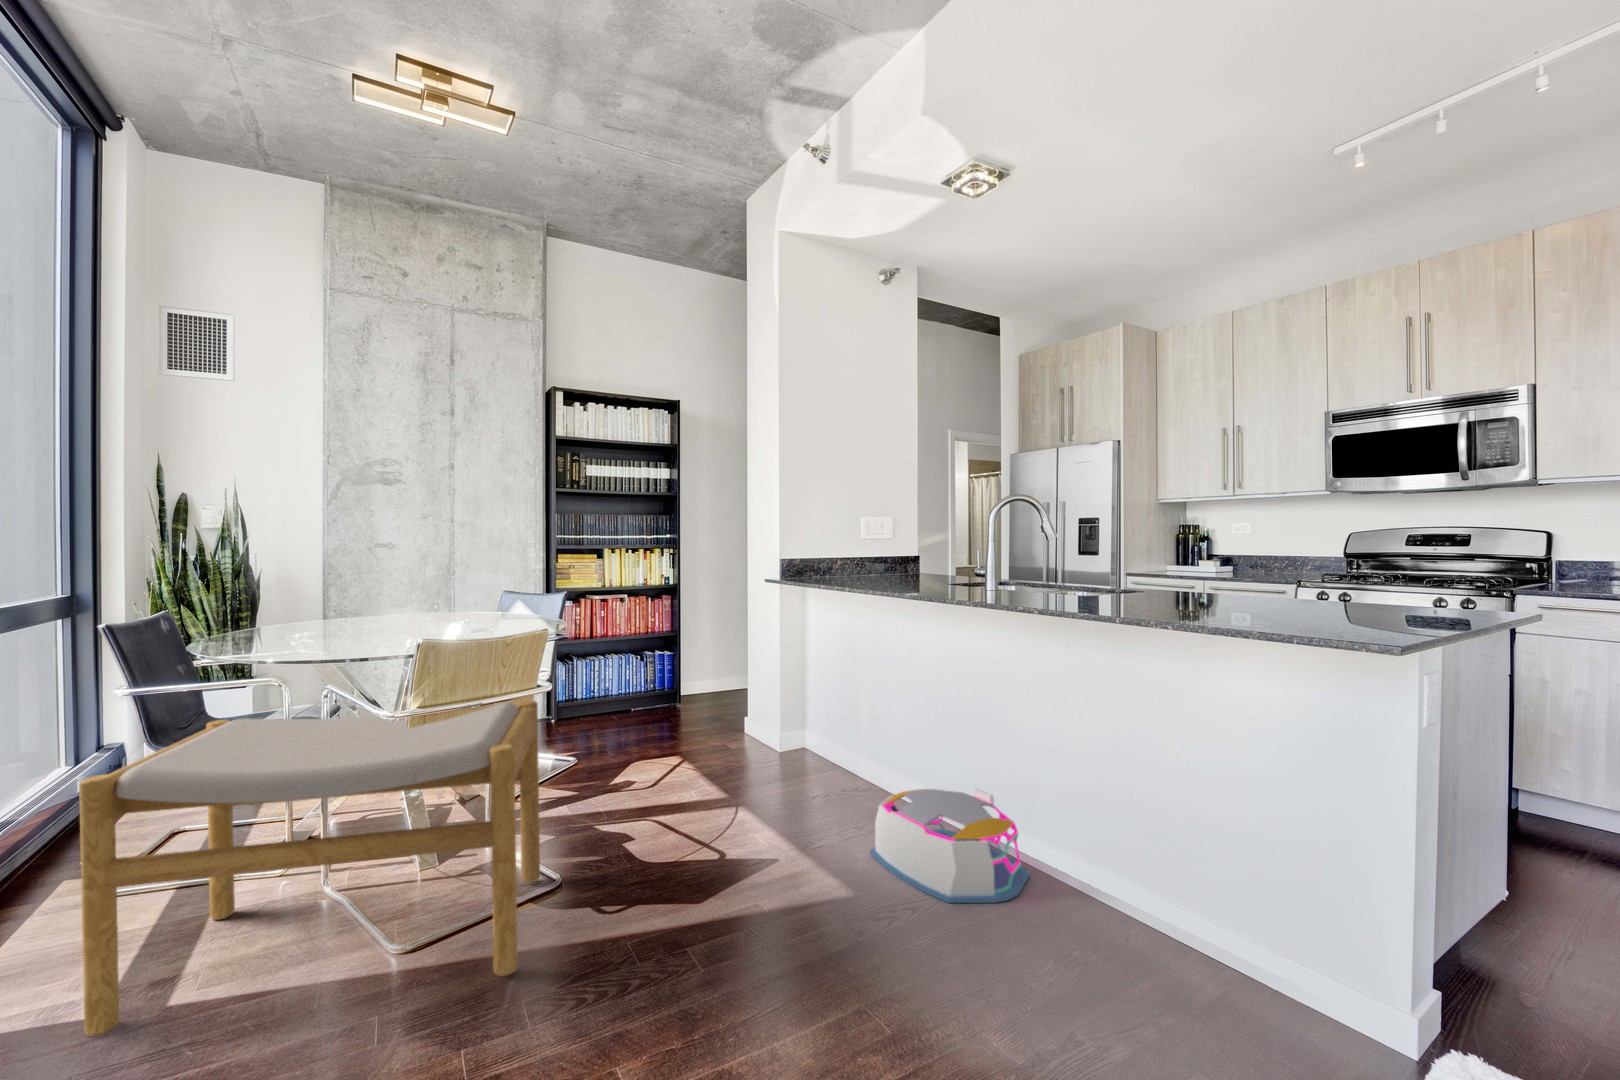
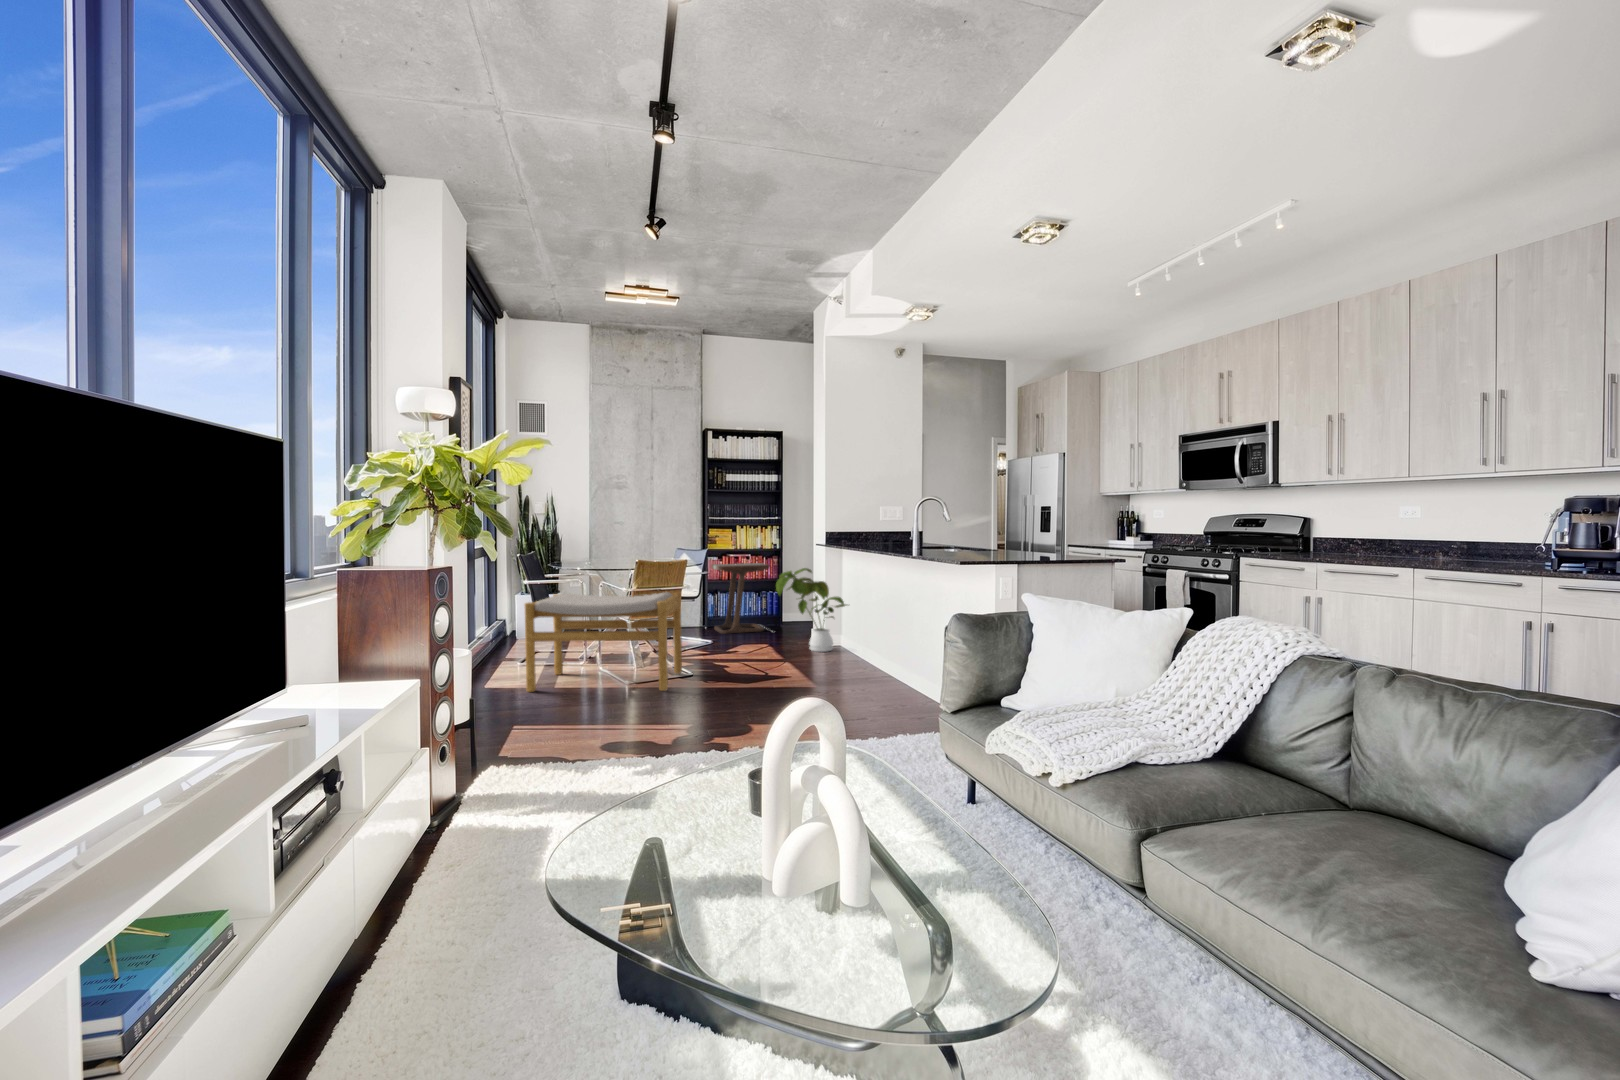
side table: none [565,607,678,731] -> present [711,563,769,634]
house plant: none [707,623,838,771] -> present [776,568,846,652]
storage bin: present [871,789,1029,903] -> none [837,648,906,691]

